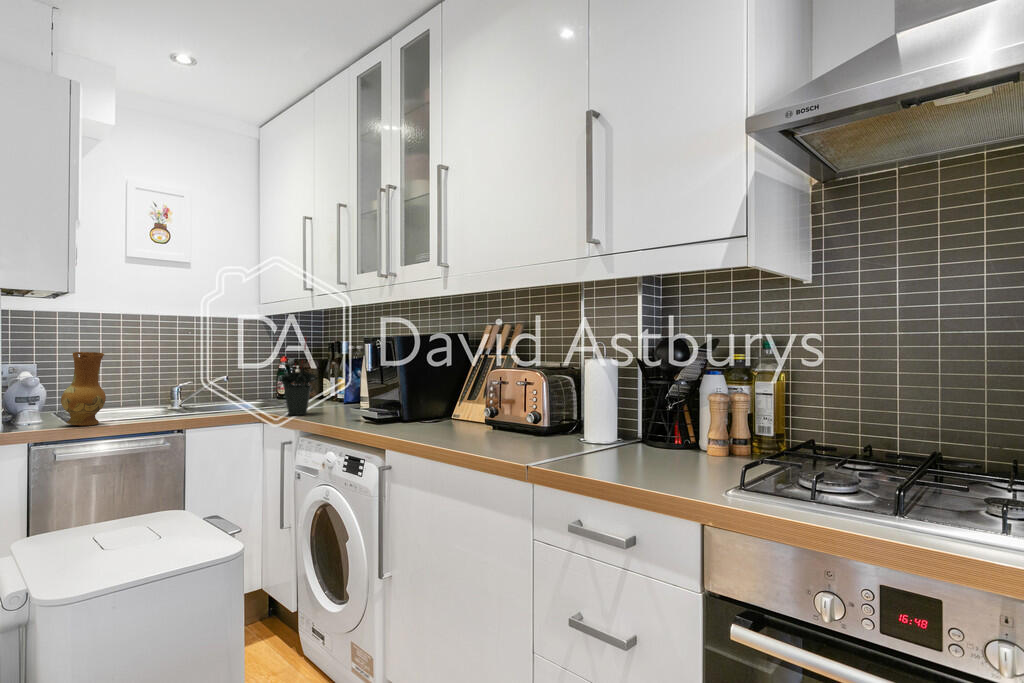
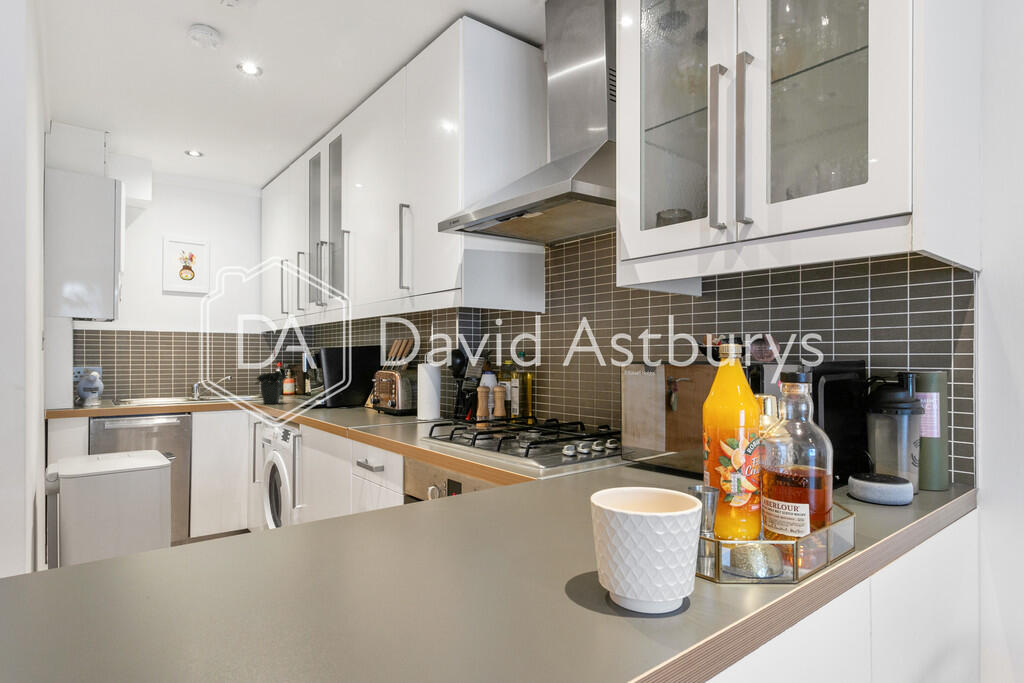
ceramic jug: present [61,352,106,426] -> none [111,358,140,408]

